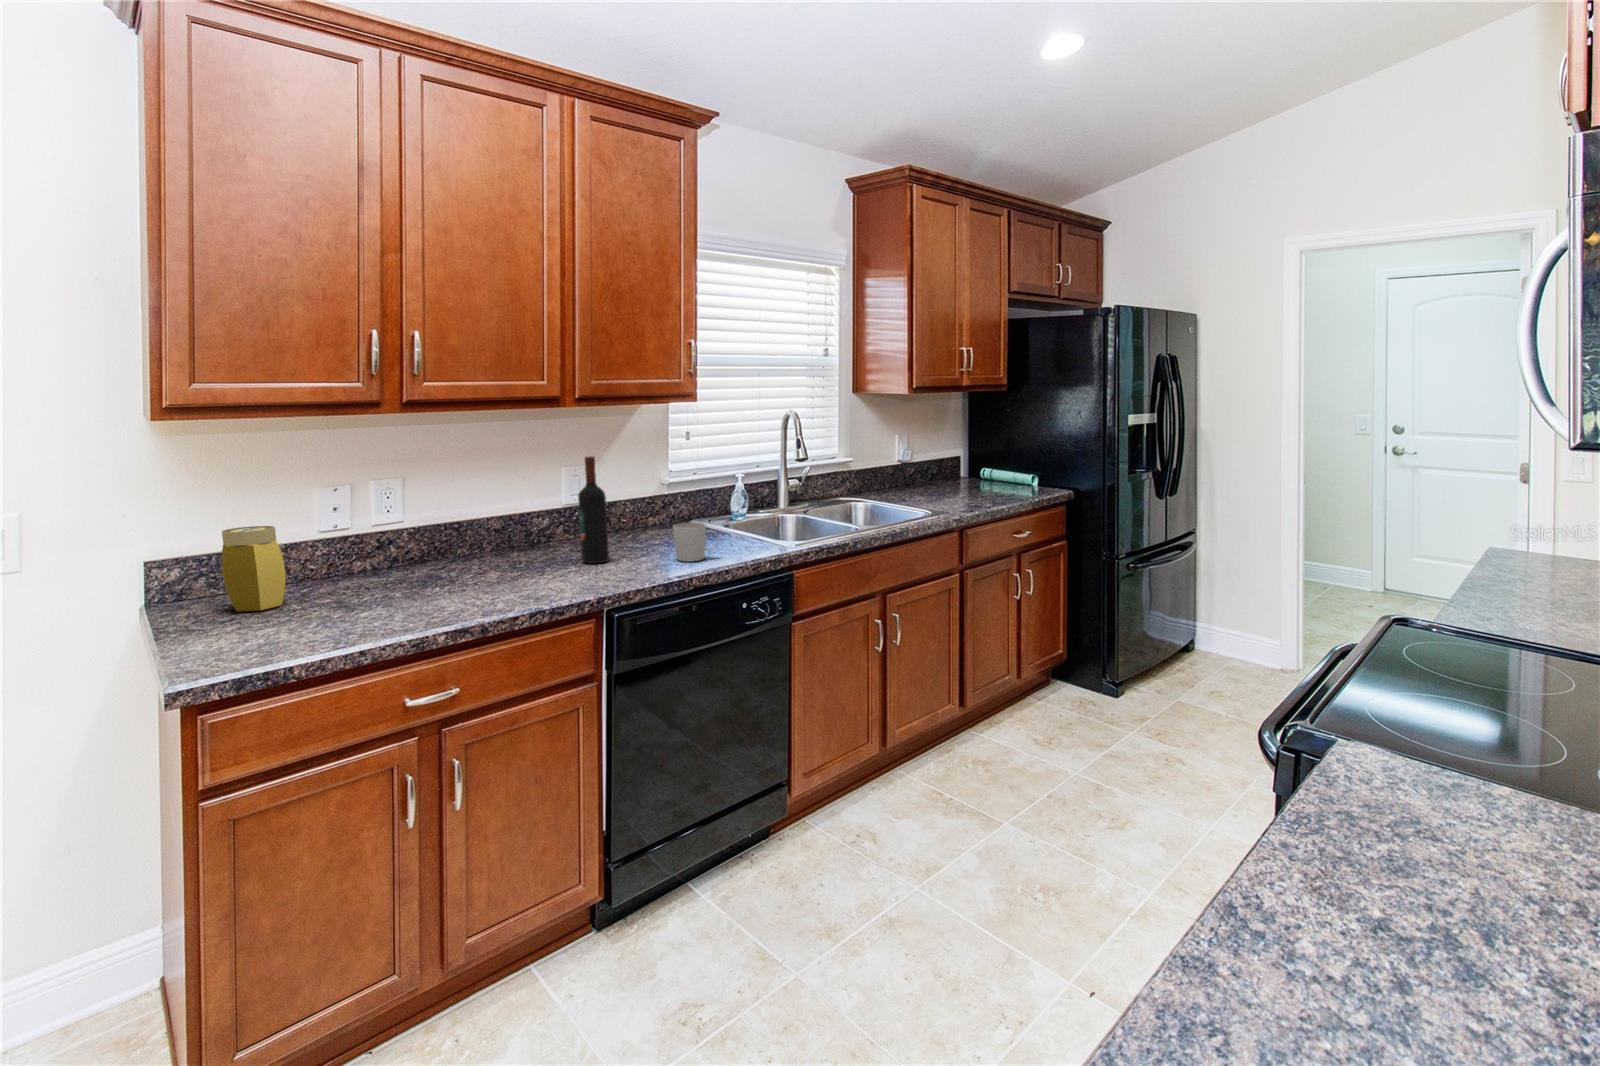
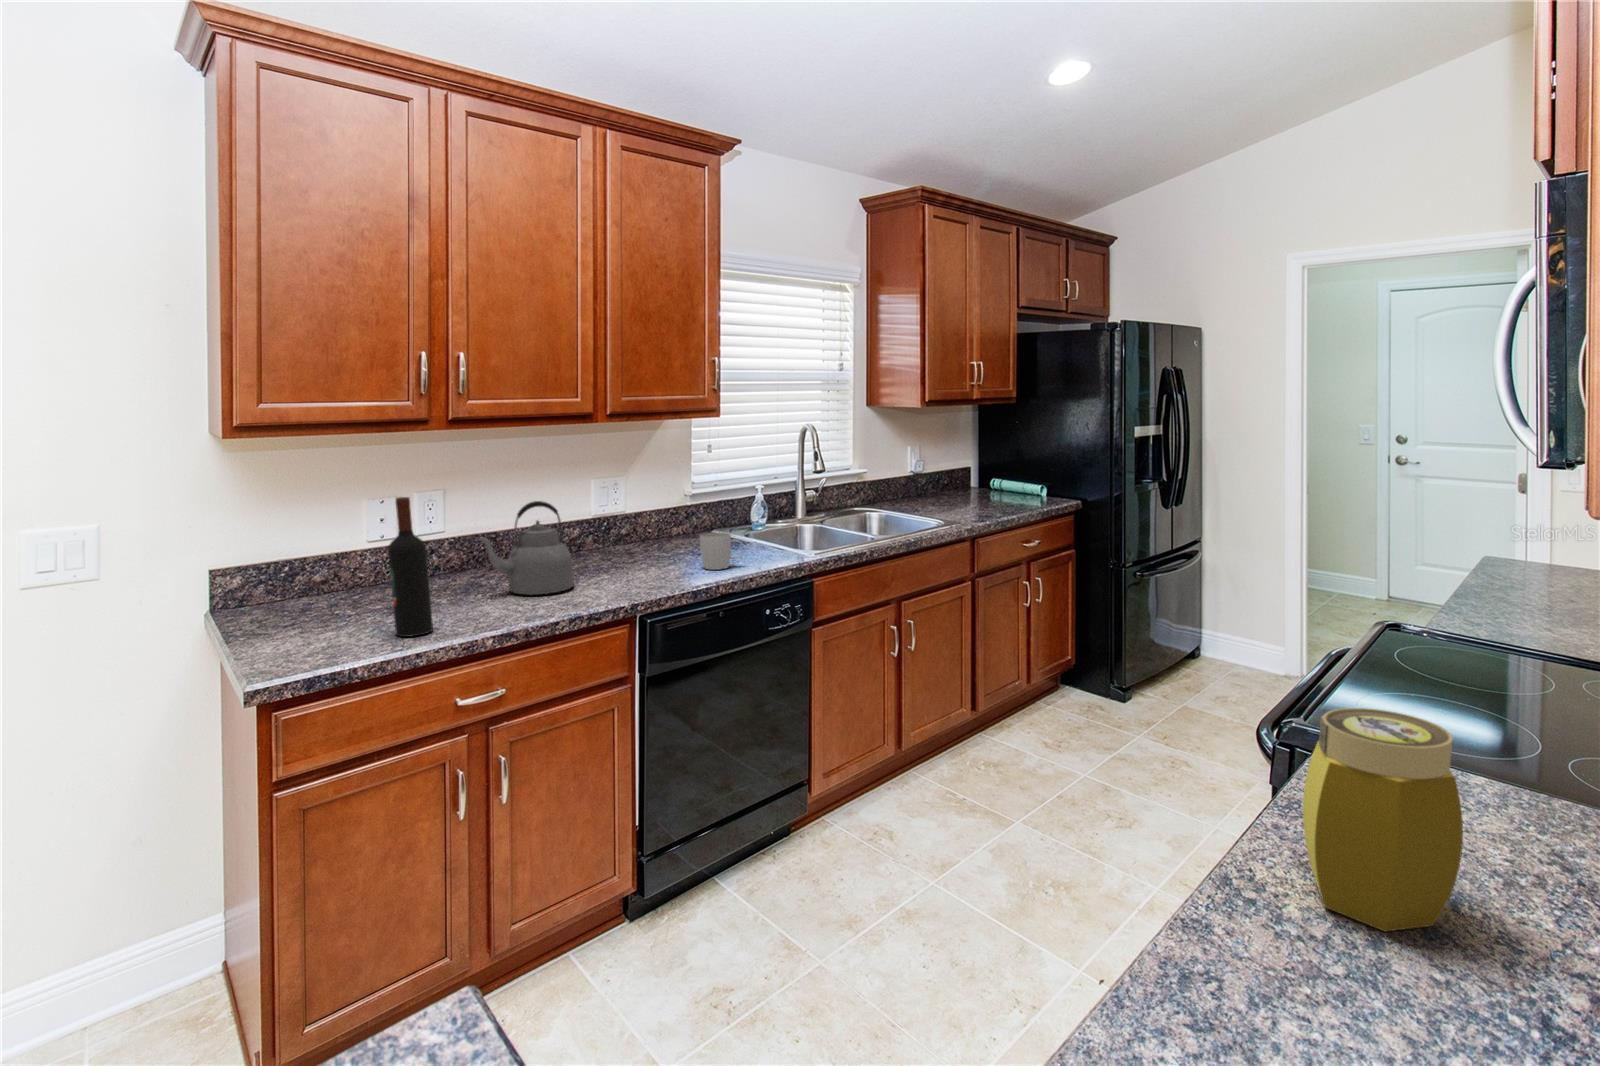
wine bottle: present [578,456,609,564] -> present [388,497,433,637]
kettle: none [432,489,539,588] -> present [476,501,574,595]
jar: present [221,526,286,612] -> present [1303,708,1463,931]

